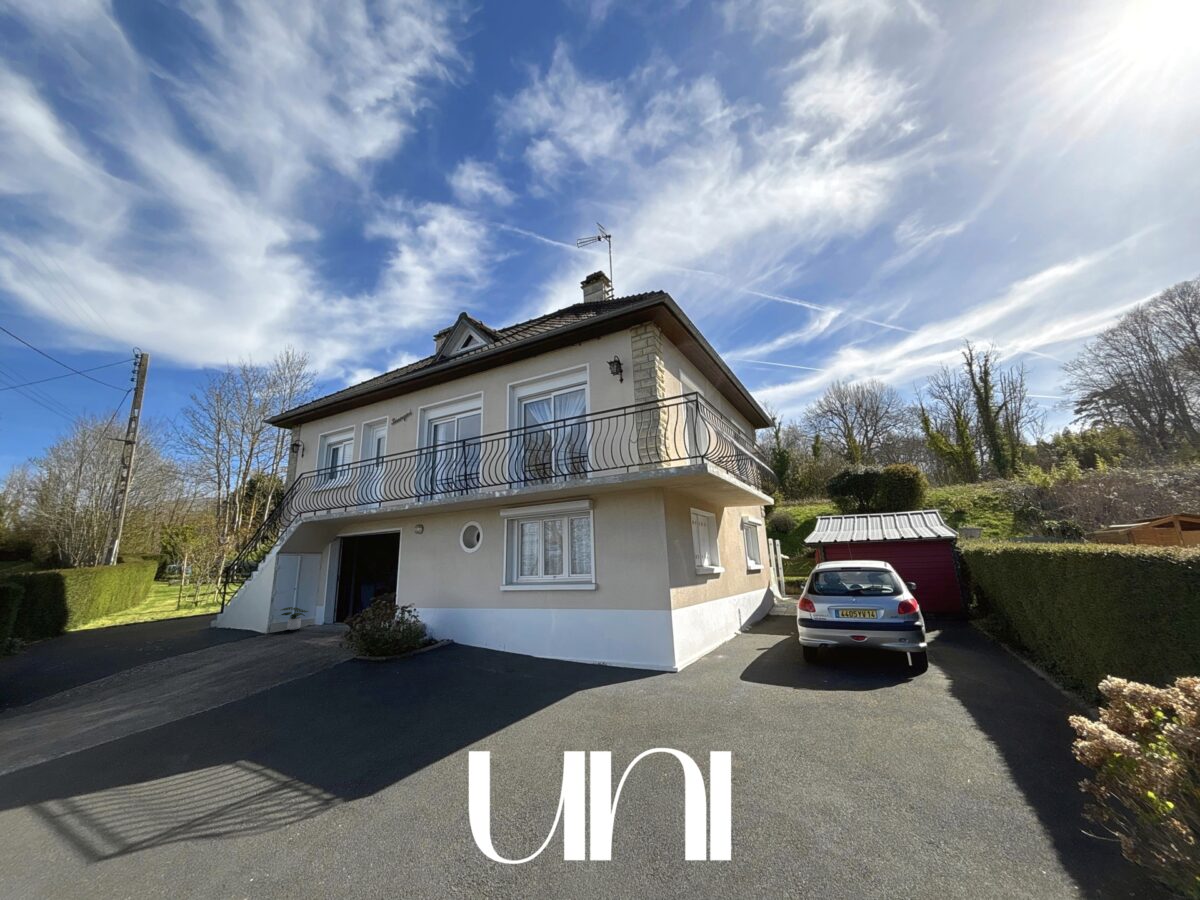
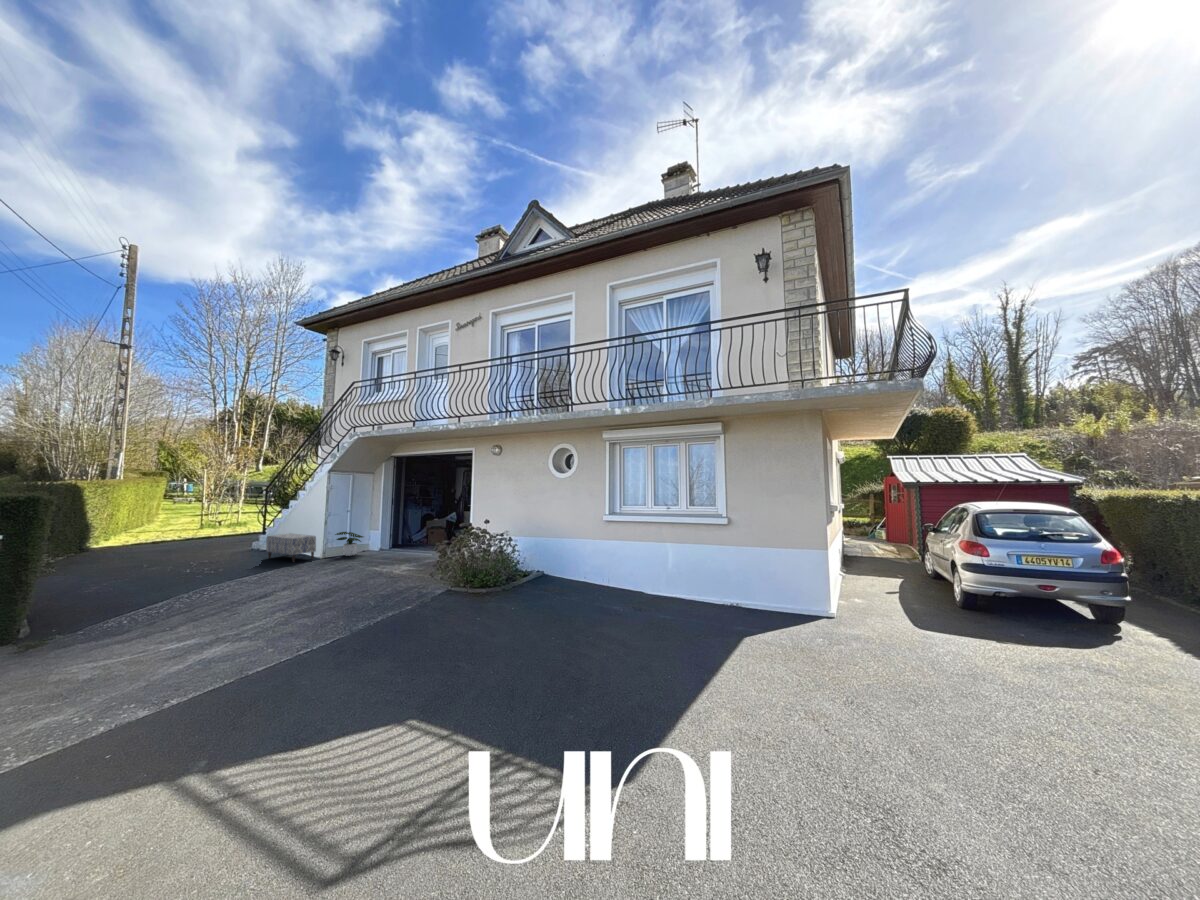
bench: none [217,610,262,637] -> present [266,533,316,562]

